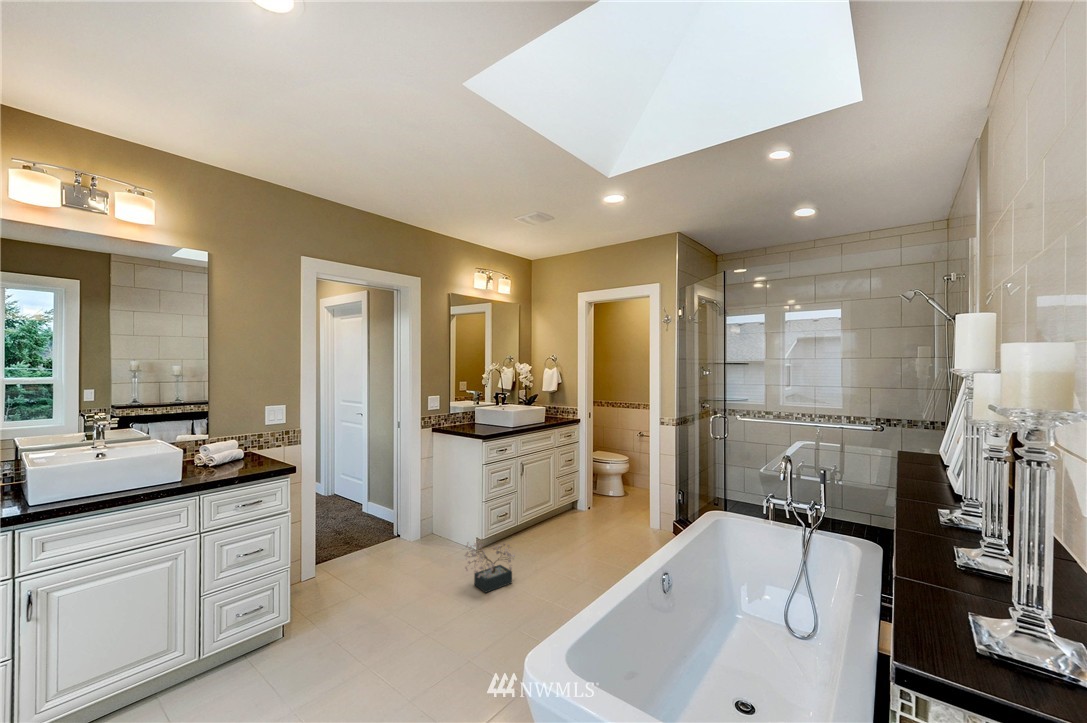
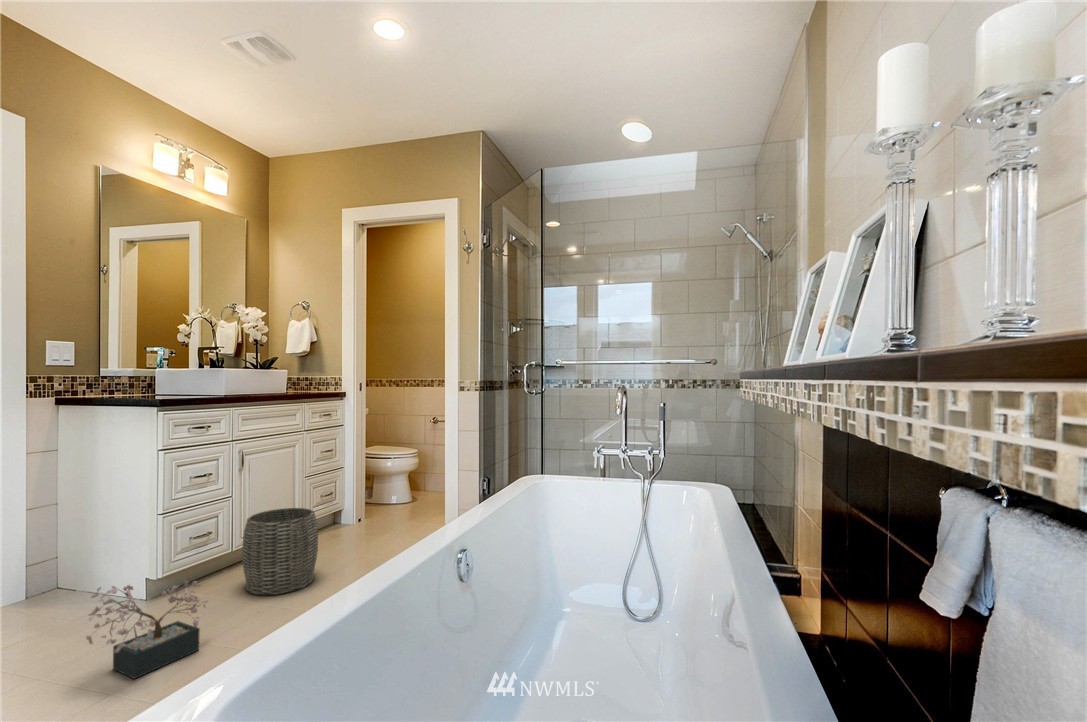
woven basket: none [526,502,568,556] -> present [242,508,318,595]

